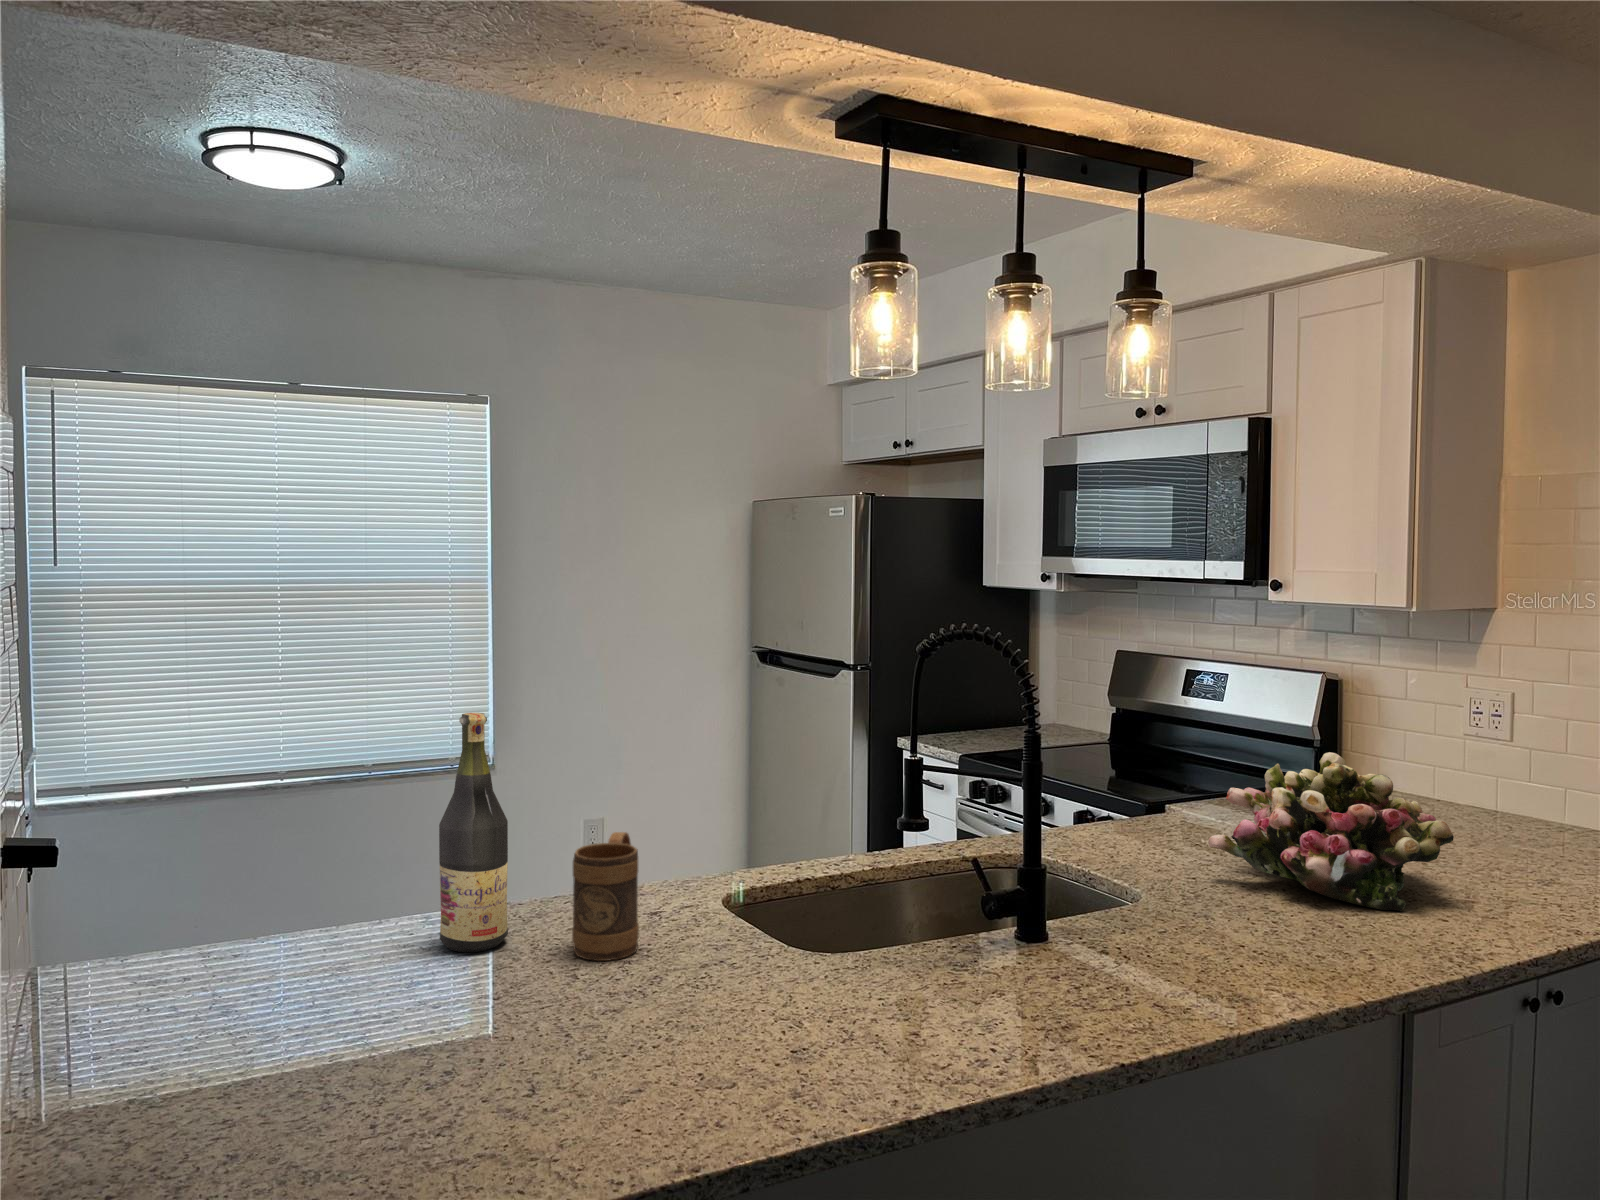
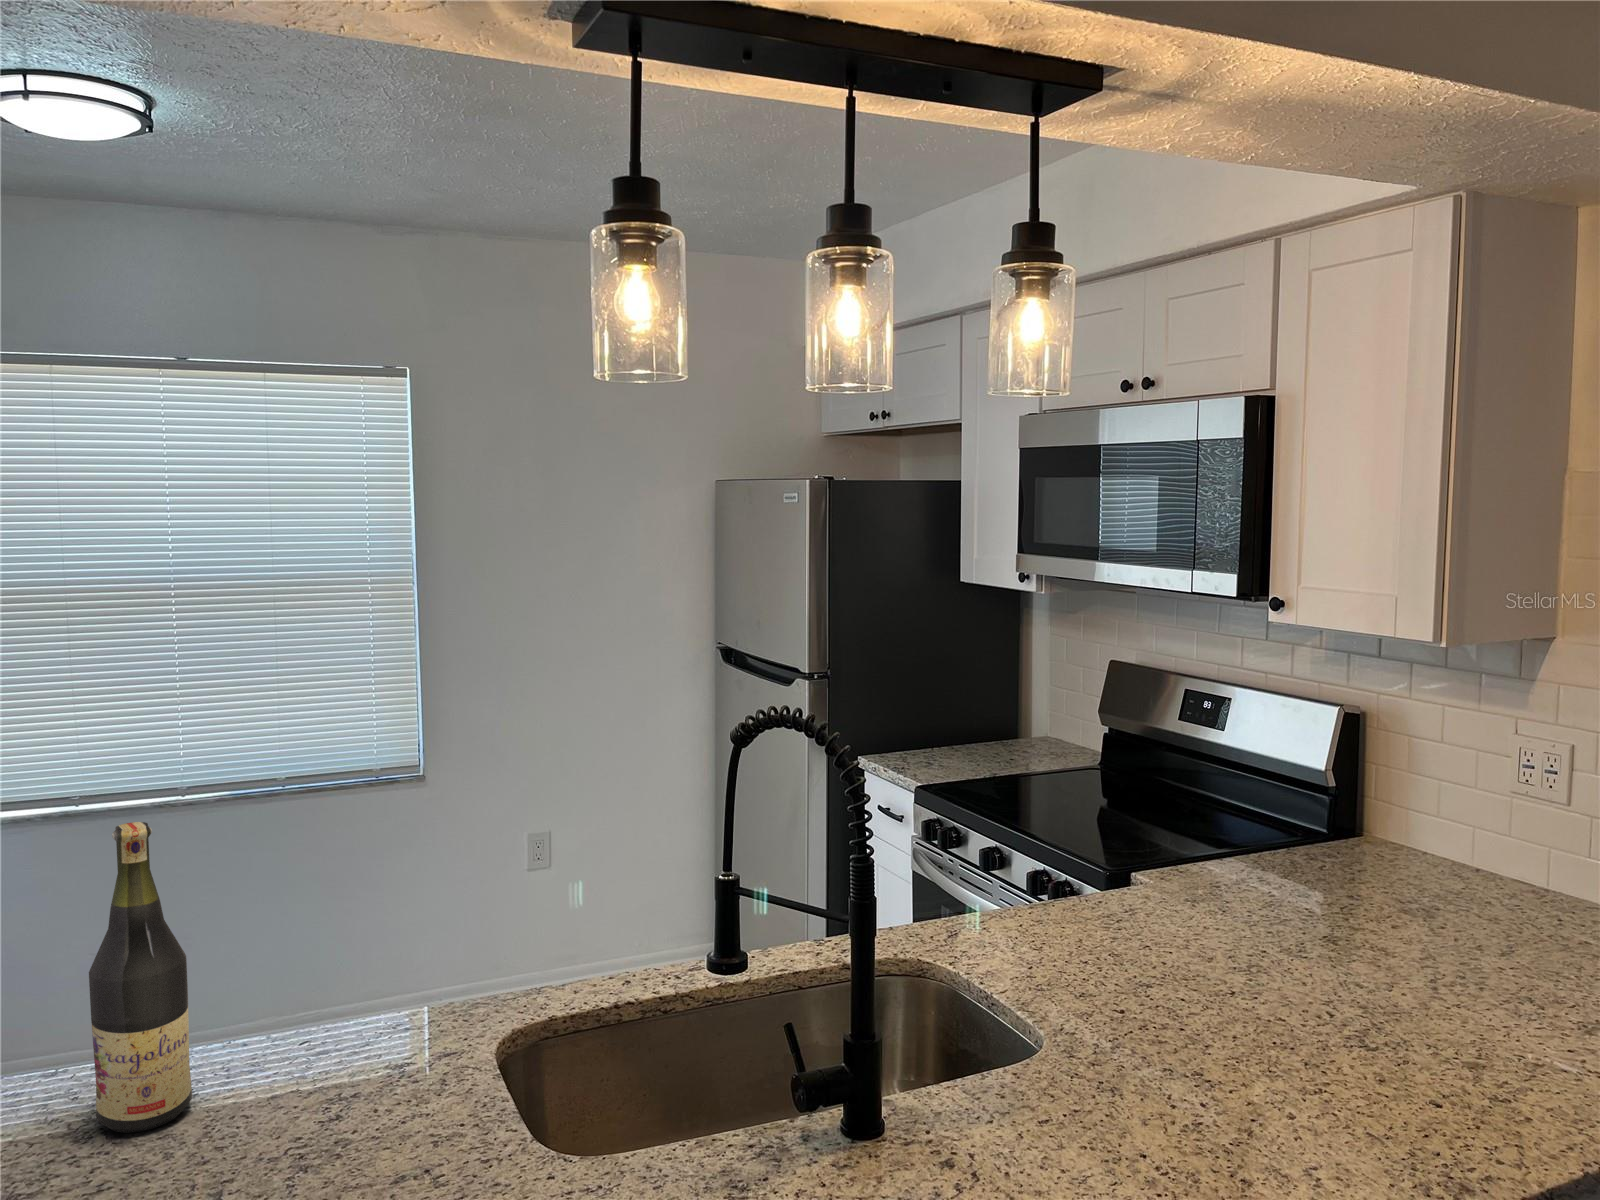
flower arrangement: present [1209,752,1454,911] -> none [1142,847,1457,1078]
mug: present [572,832,639,961] -> none [250,972,356,1154]

